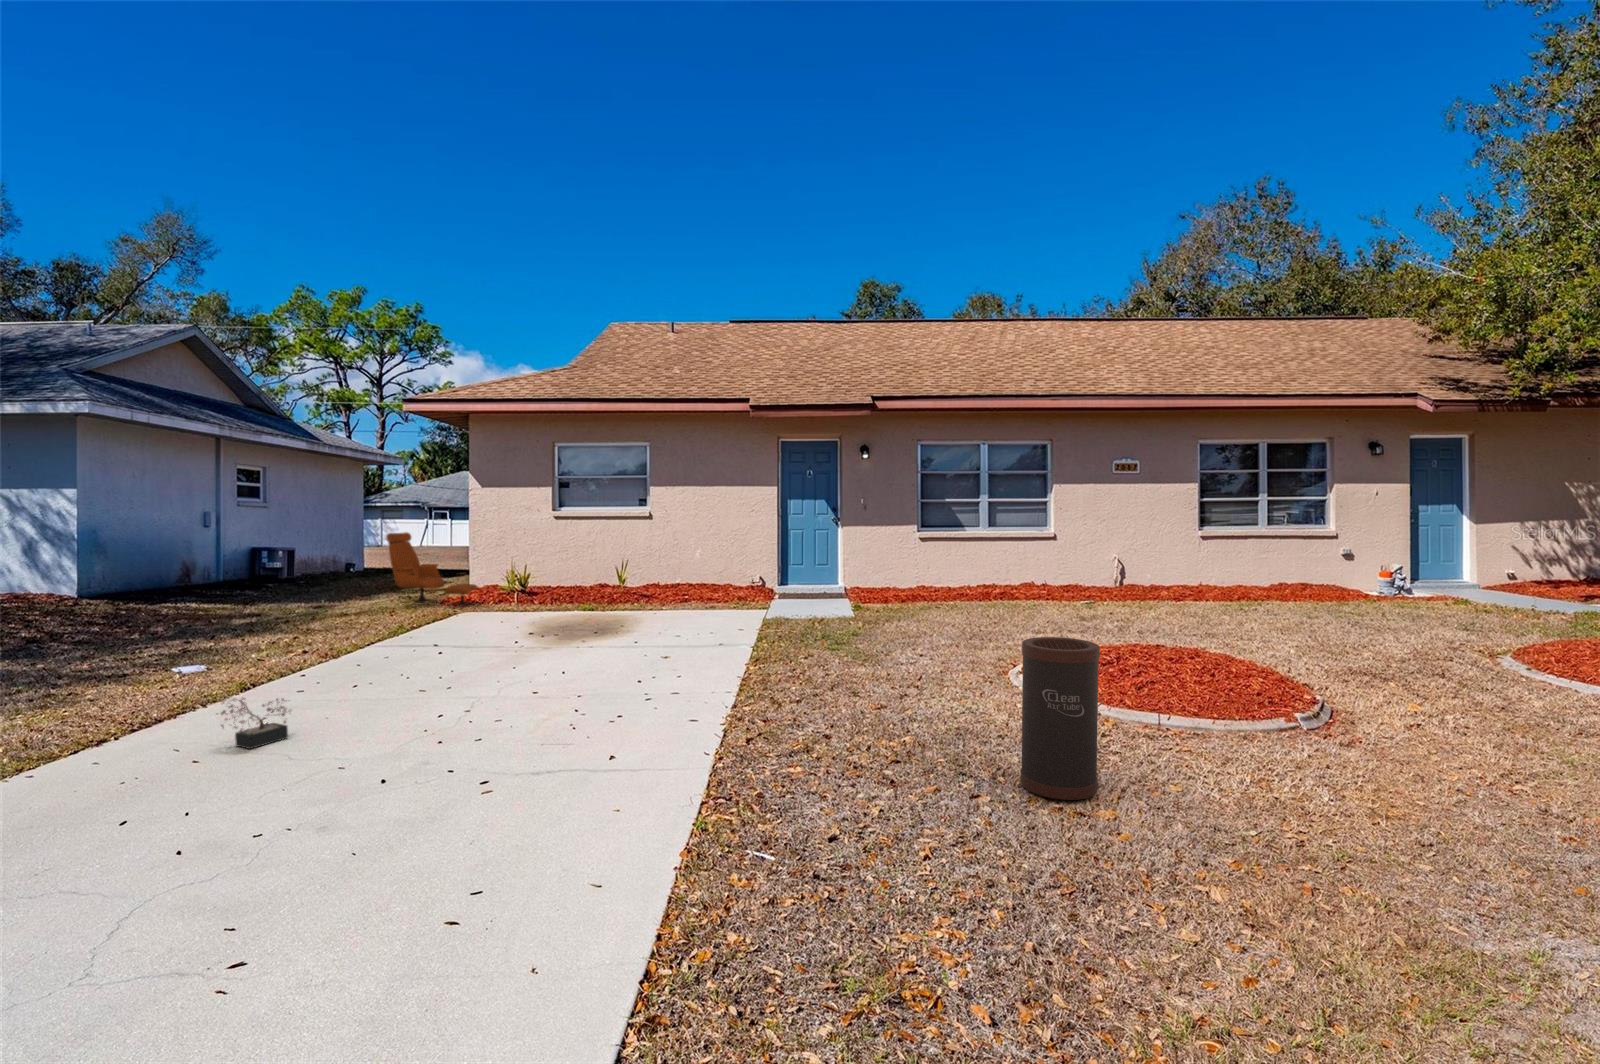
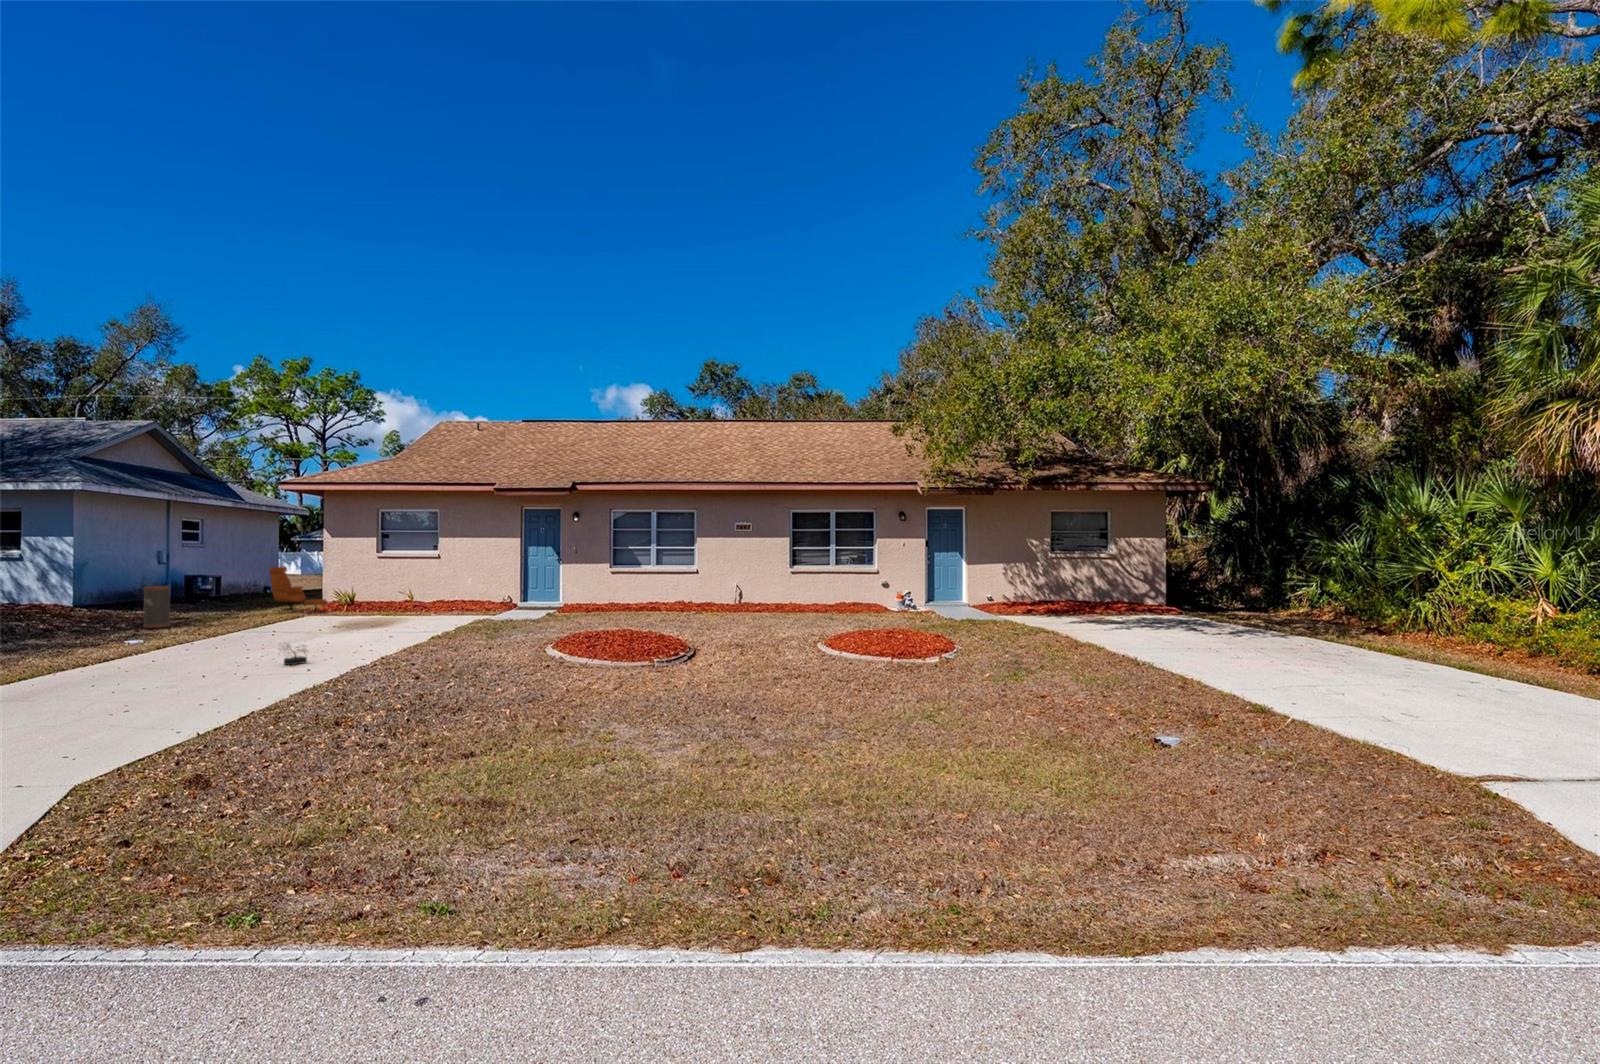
trash can: present [1021,637,1100,800] -> present [144,586,170,628]
decorative plant: present [220,698,292,749] -> present [281,643,307,665]

